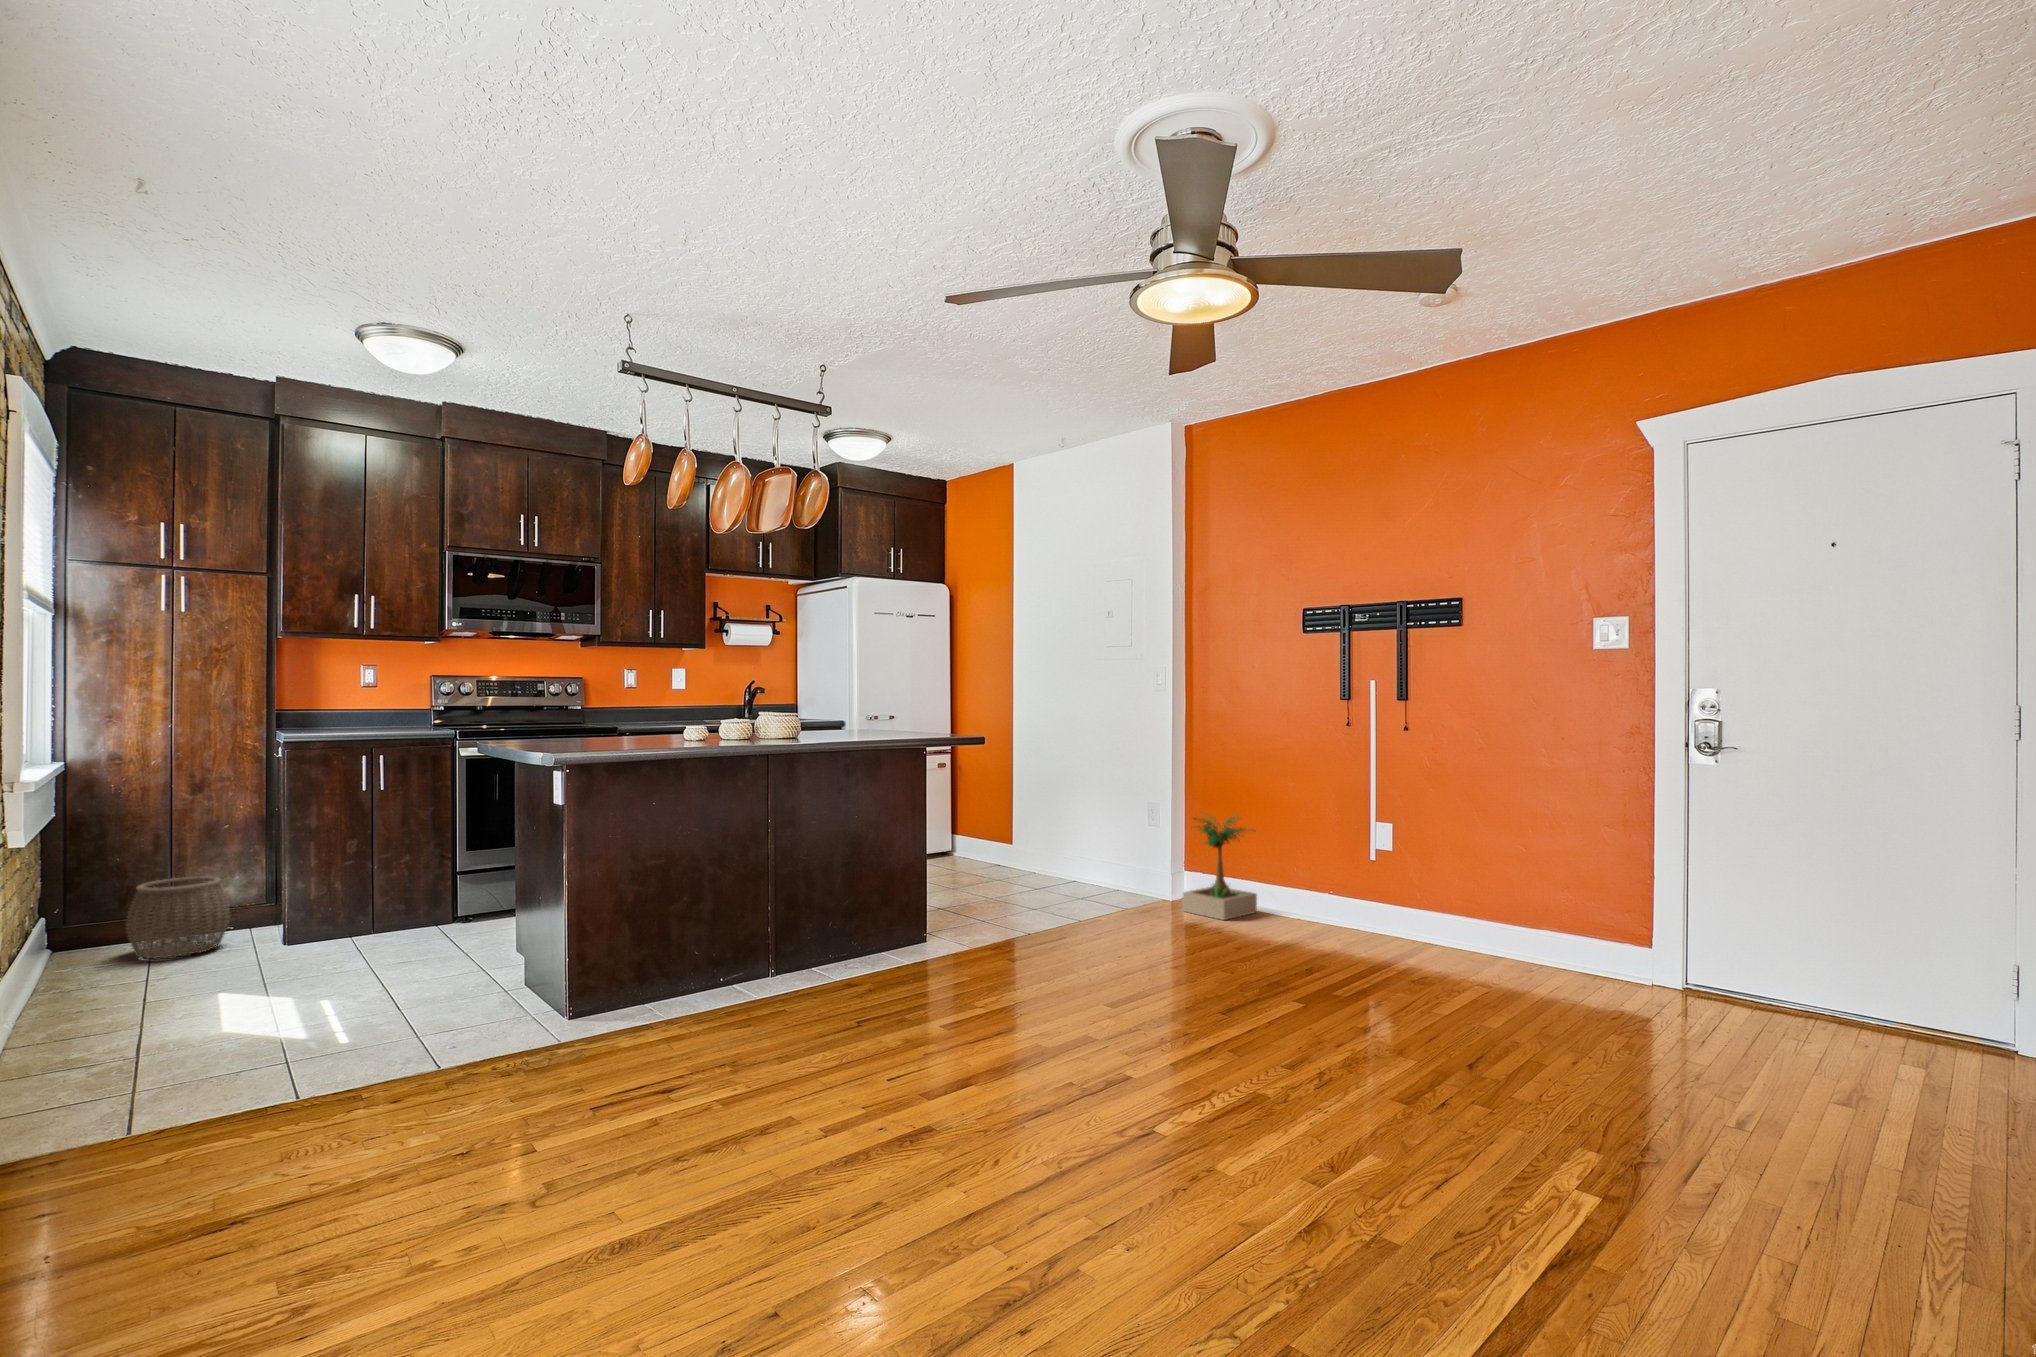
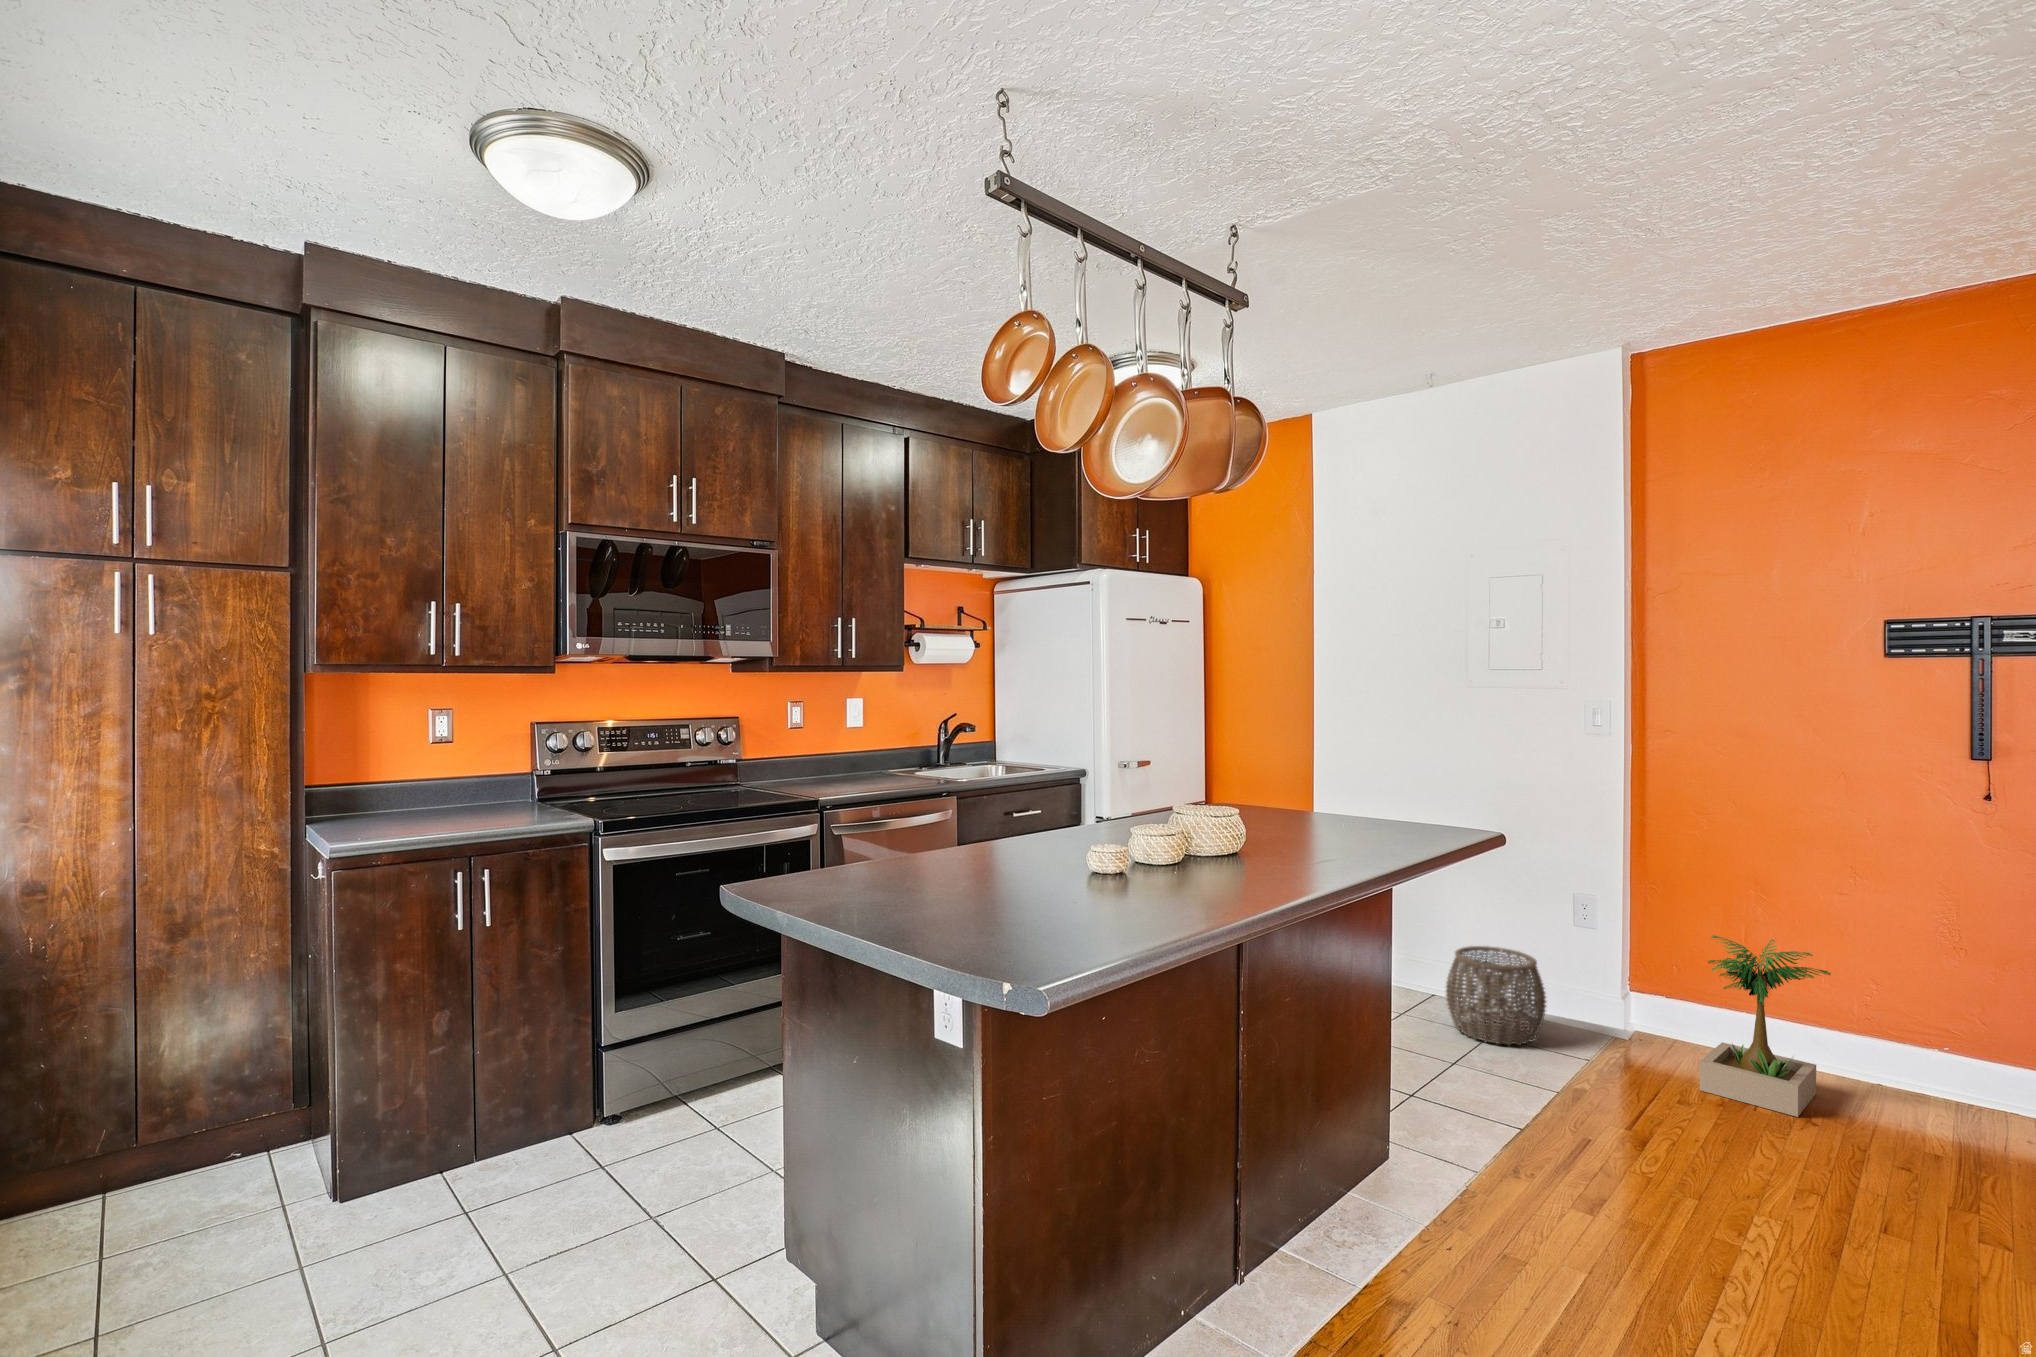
woven basket: present [126,877,229,959] -> present [1446,946,1546,1045]

